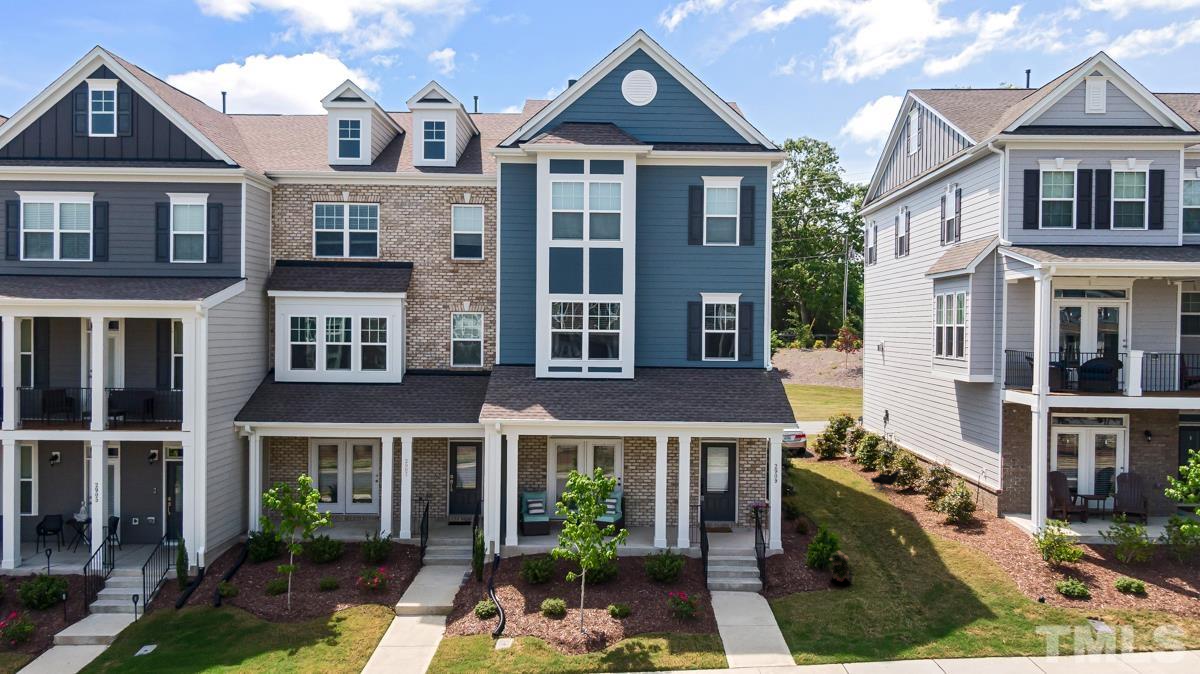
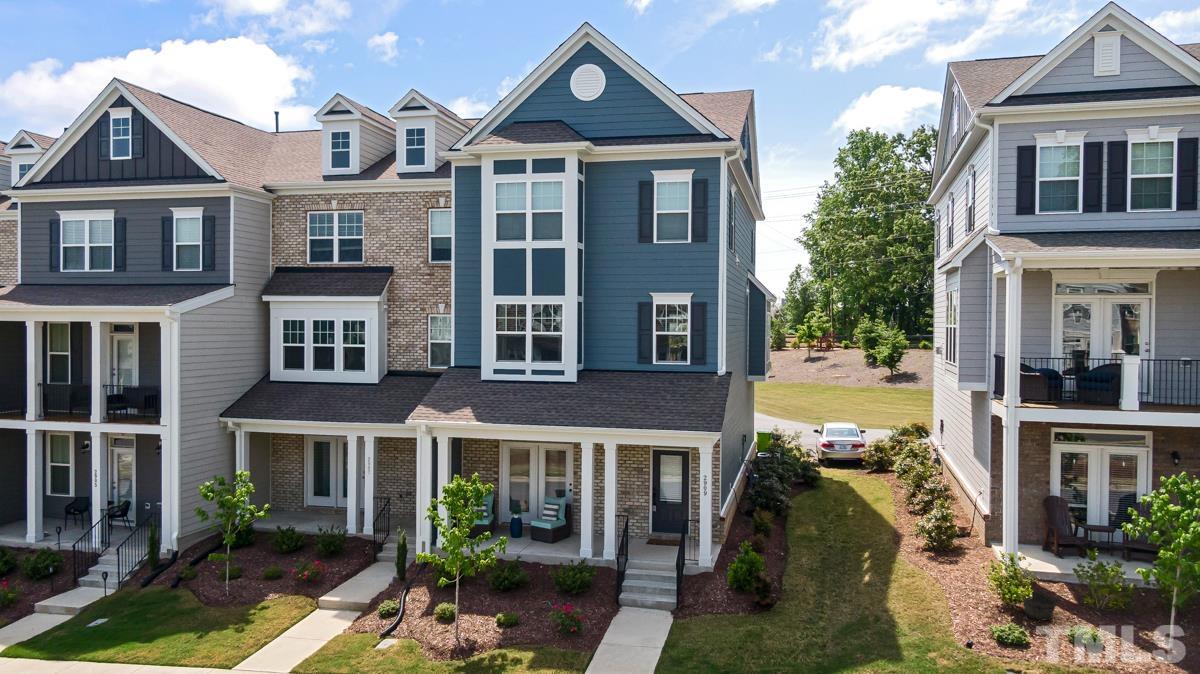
lounge chair: present [871,470,900,491] -> none [858,479,891,502]
wooden bucket: none [1059,552,1088,576] -> present [1023,592,1056,621]

